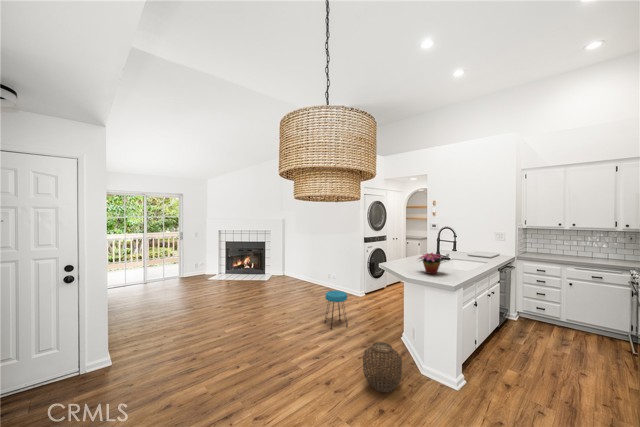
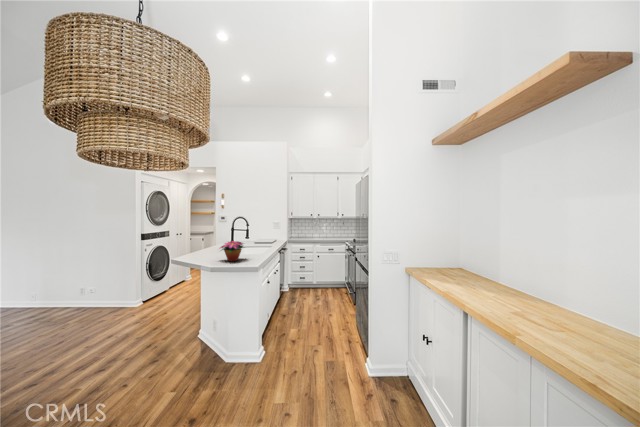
stool: present [325,291,348,329] -> none [83,304,125,358]
woven basket: present [363,342,402,392] -> none [159,345,208,404]

